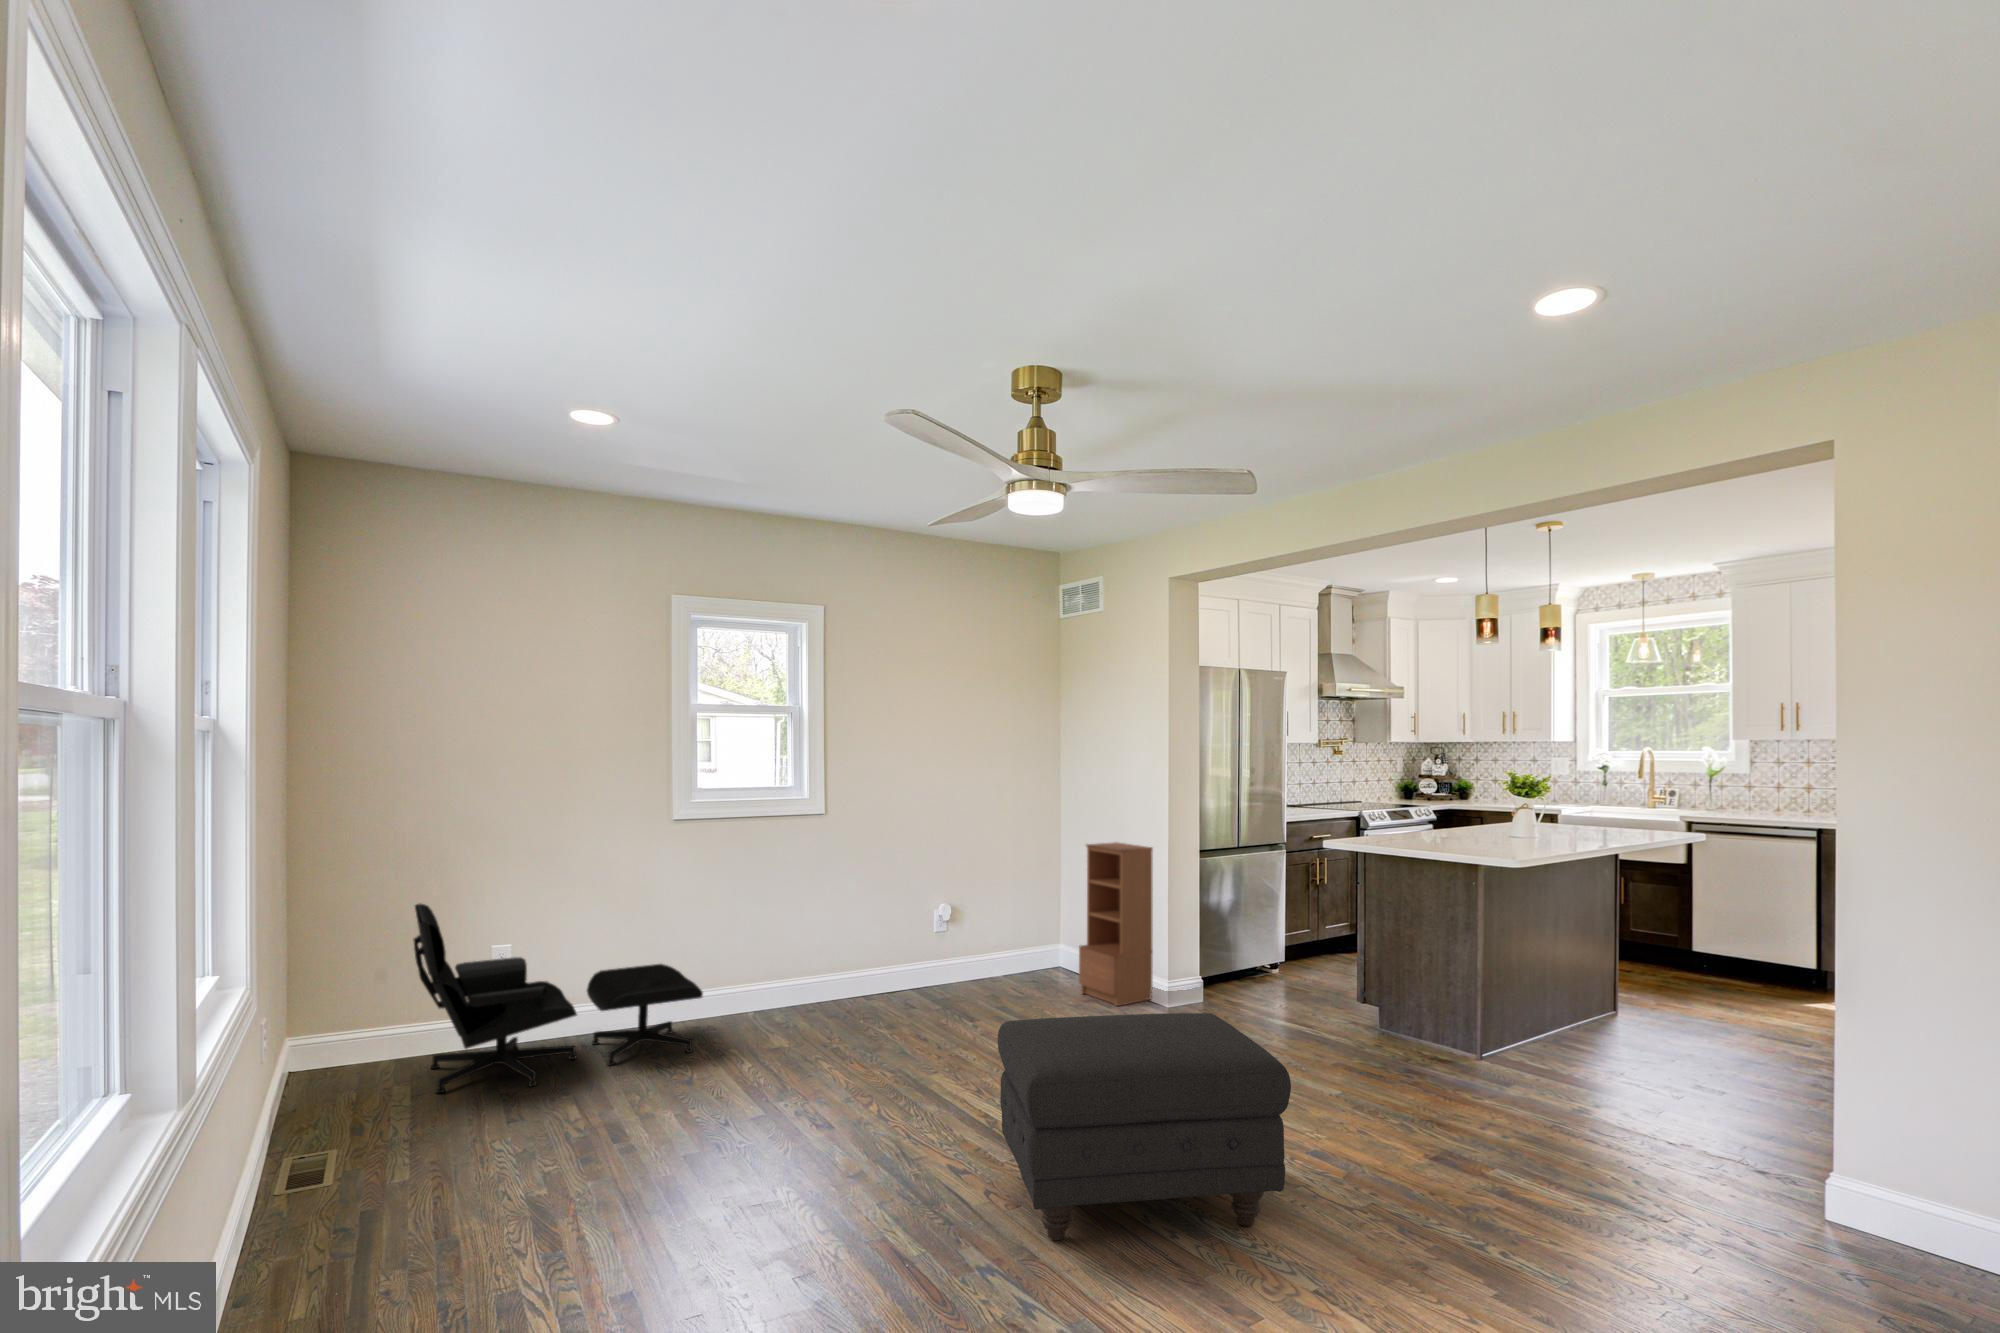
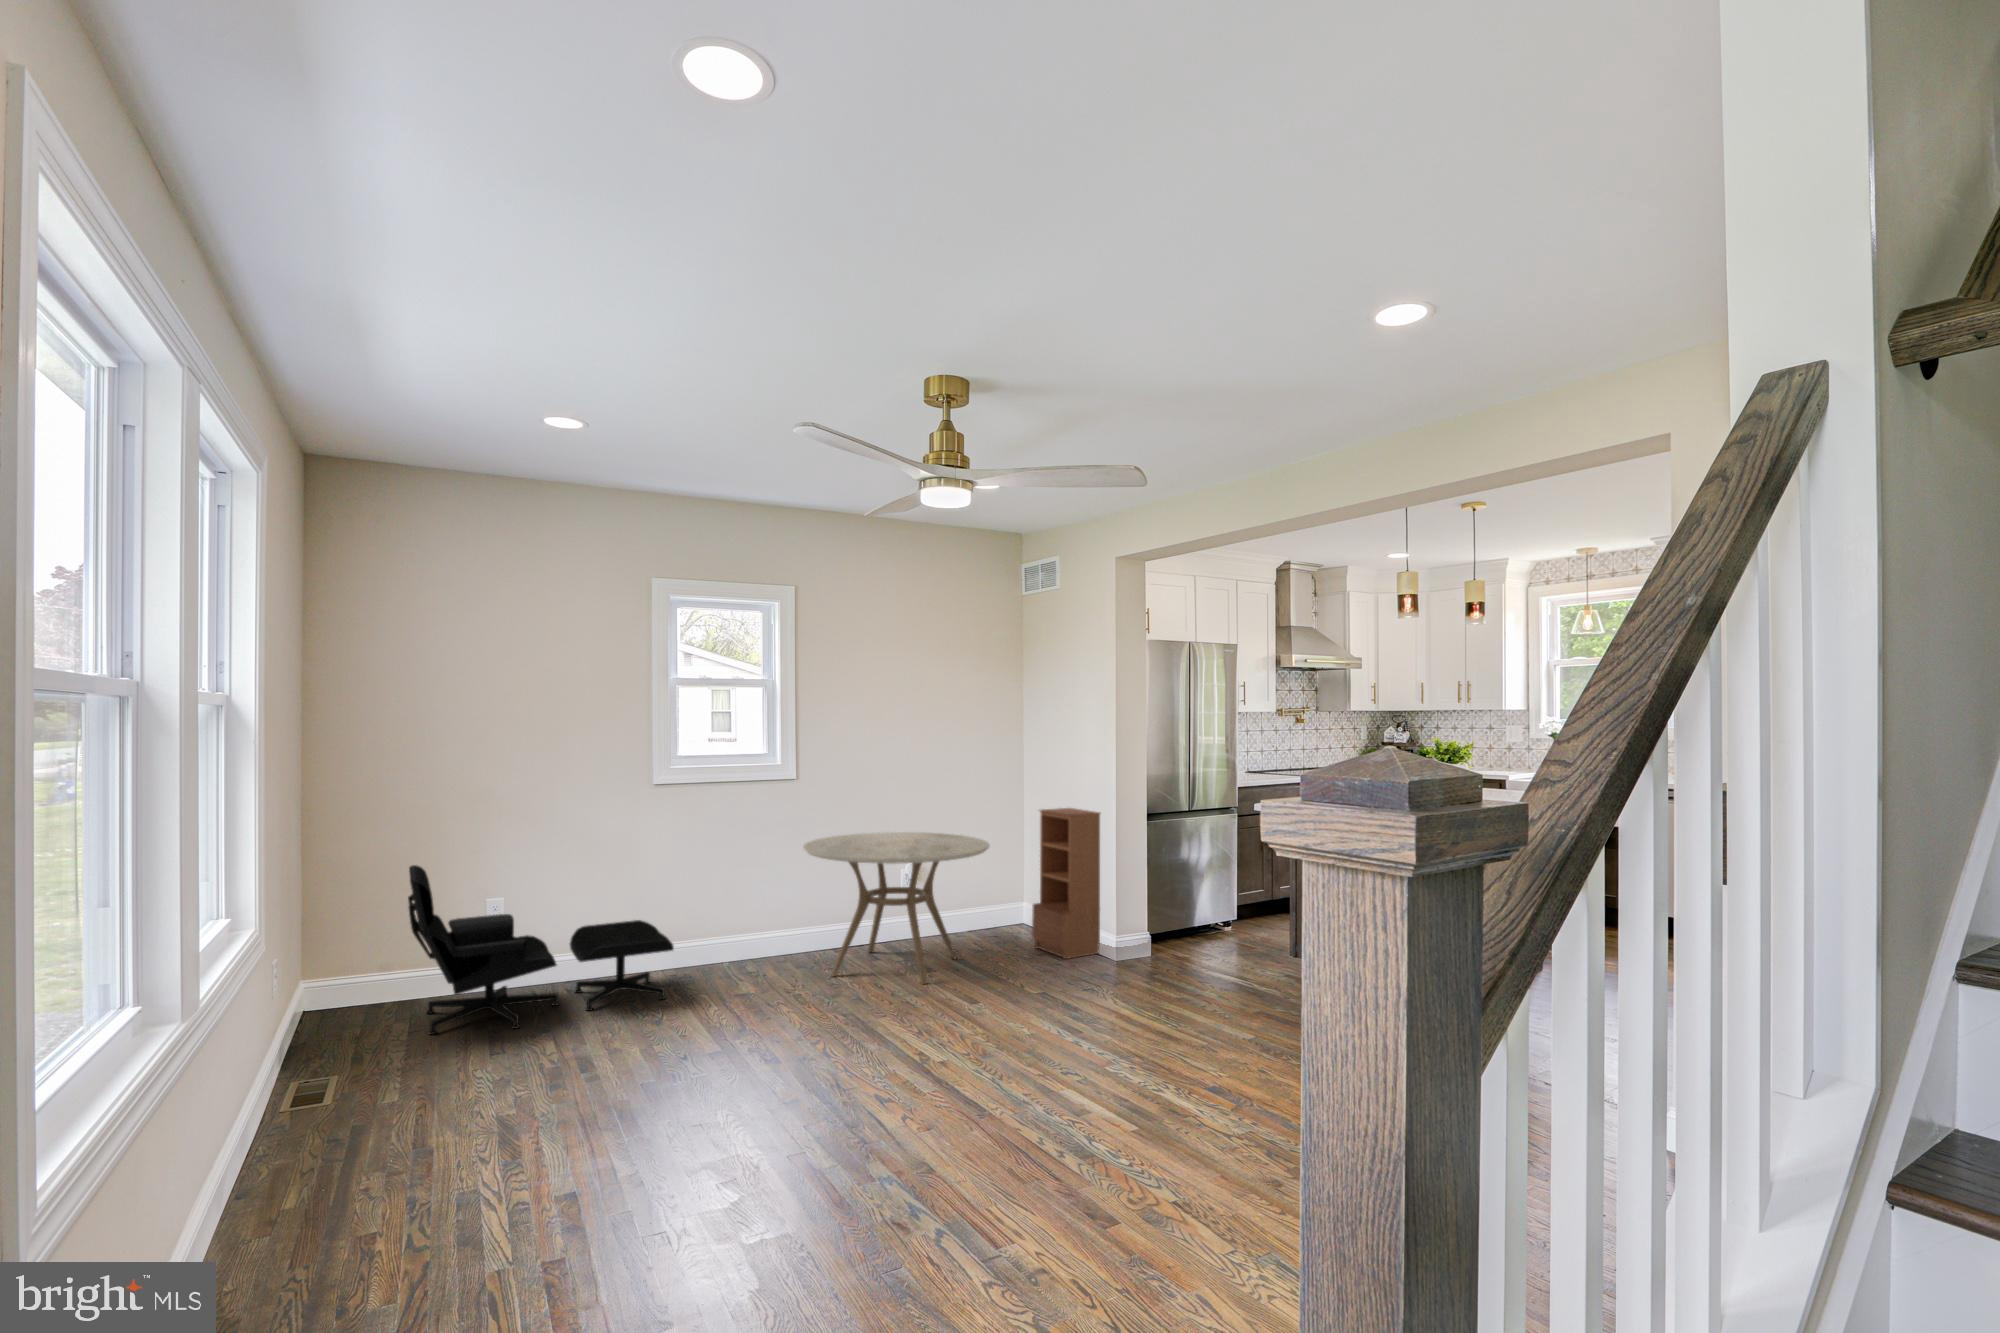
dining table: none [839,868,1039,1034] -> present [803,832,990,984]
ottoman: present [998,1013,1291,1240] -> none [918,962,1168,1158]

